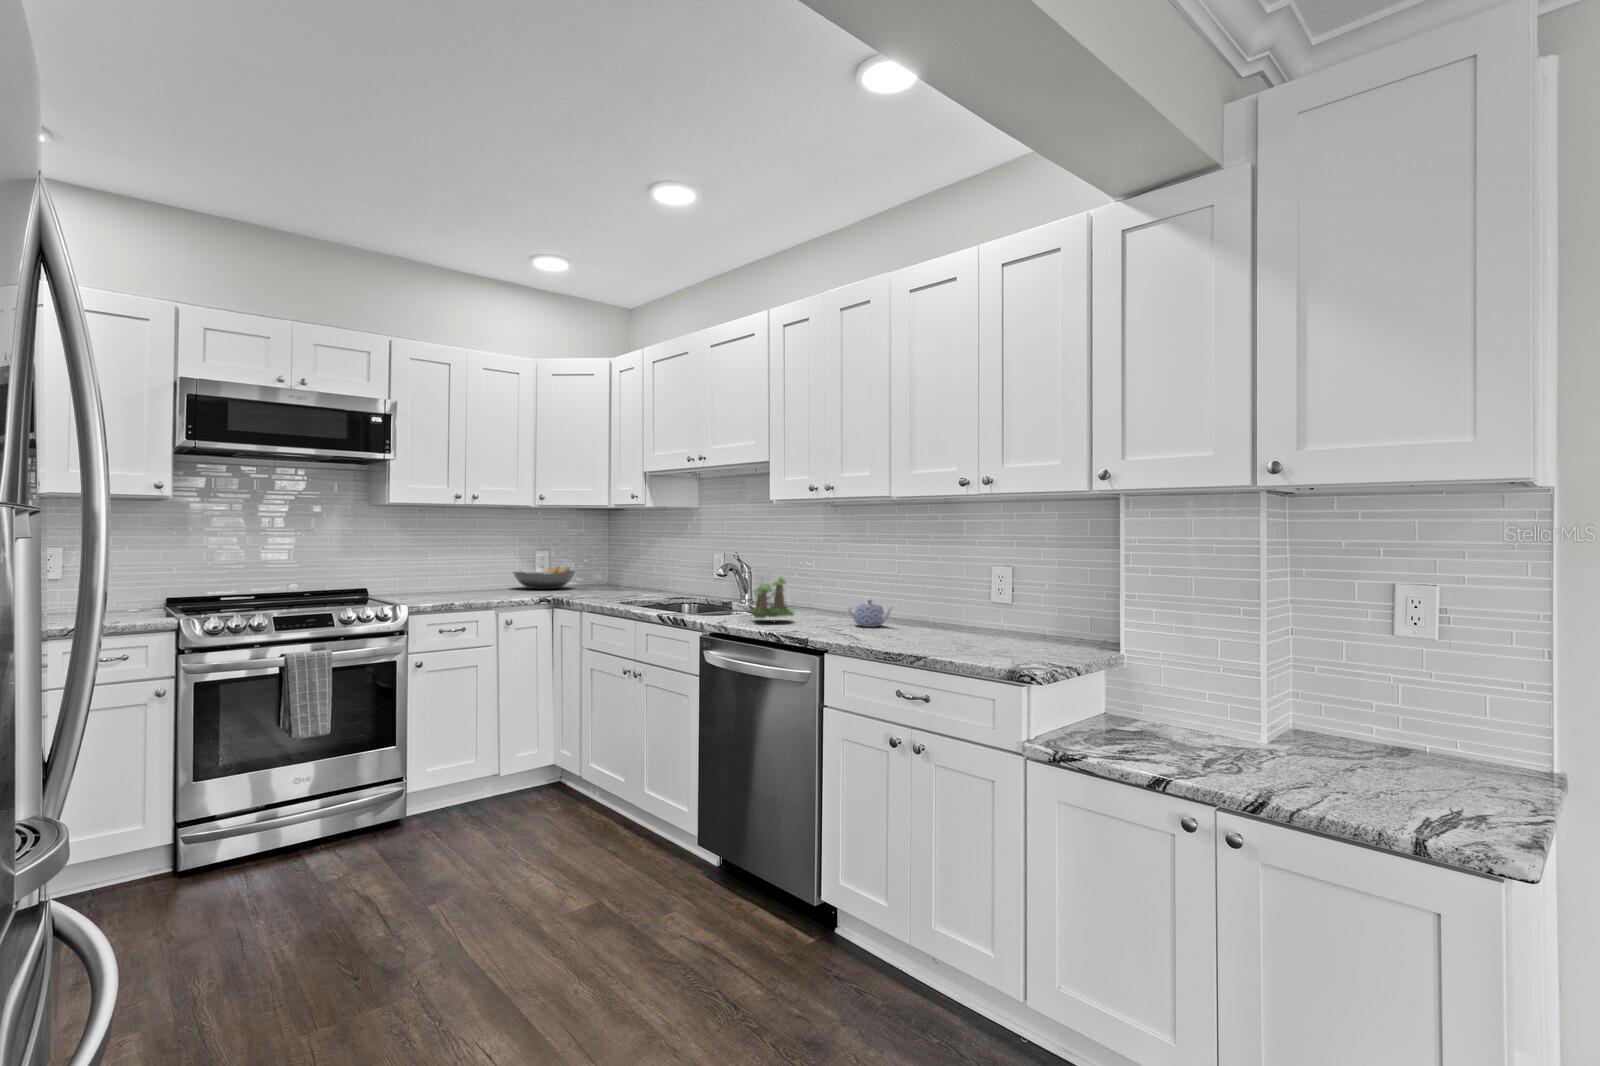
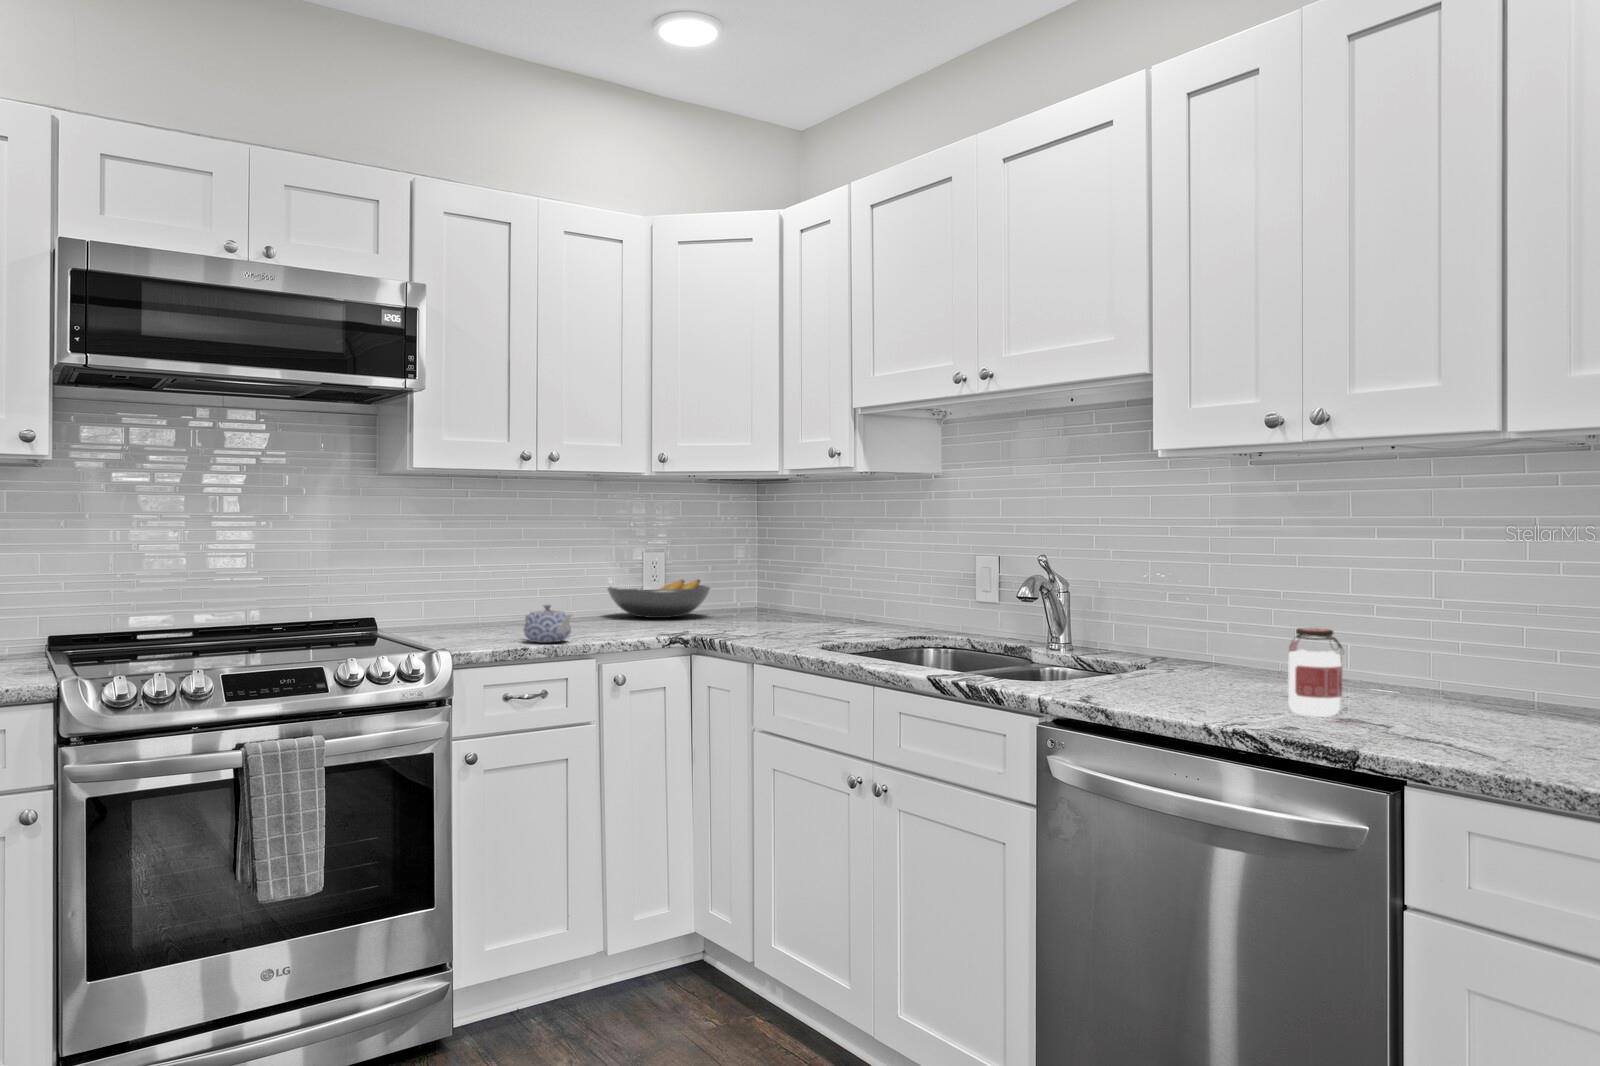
plant: present [751,577,794,619] -> none [1129,567,1235,698]
jar: none [808,586,832,628] -> present [1288,628,1342,717]
teapot: present [848,600,893,627] -> present [523,605,572,642]

